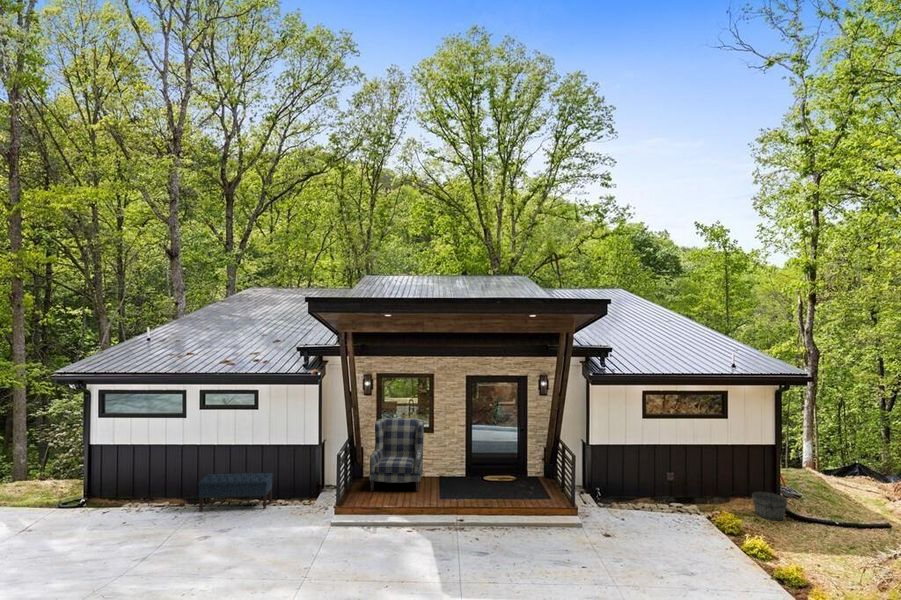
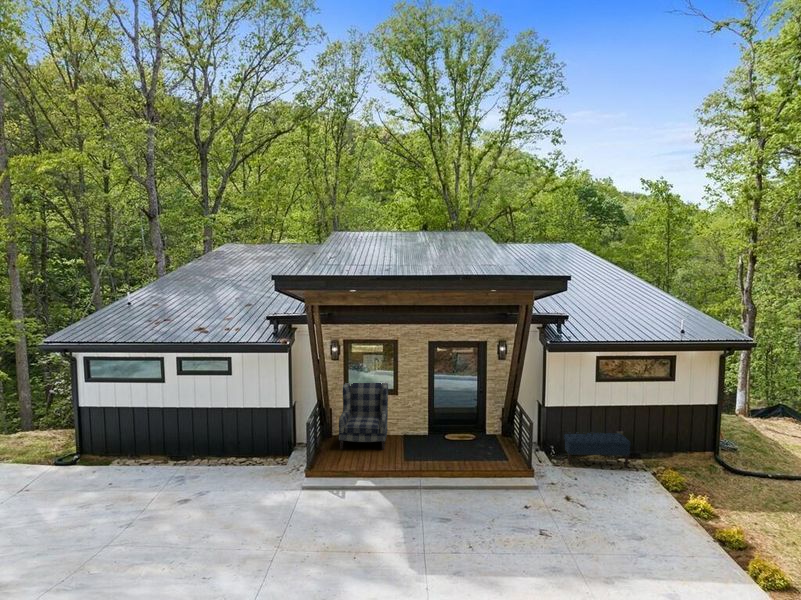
bench: present [198,473,273,512] -> present [564,432,631,468]
wooden bucket: present [752,492,788,521] -> none [693,446,727,475]

